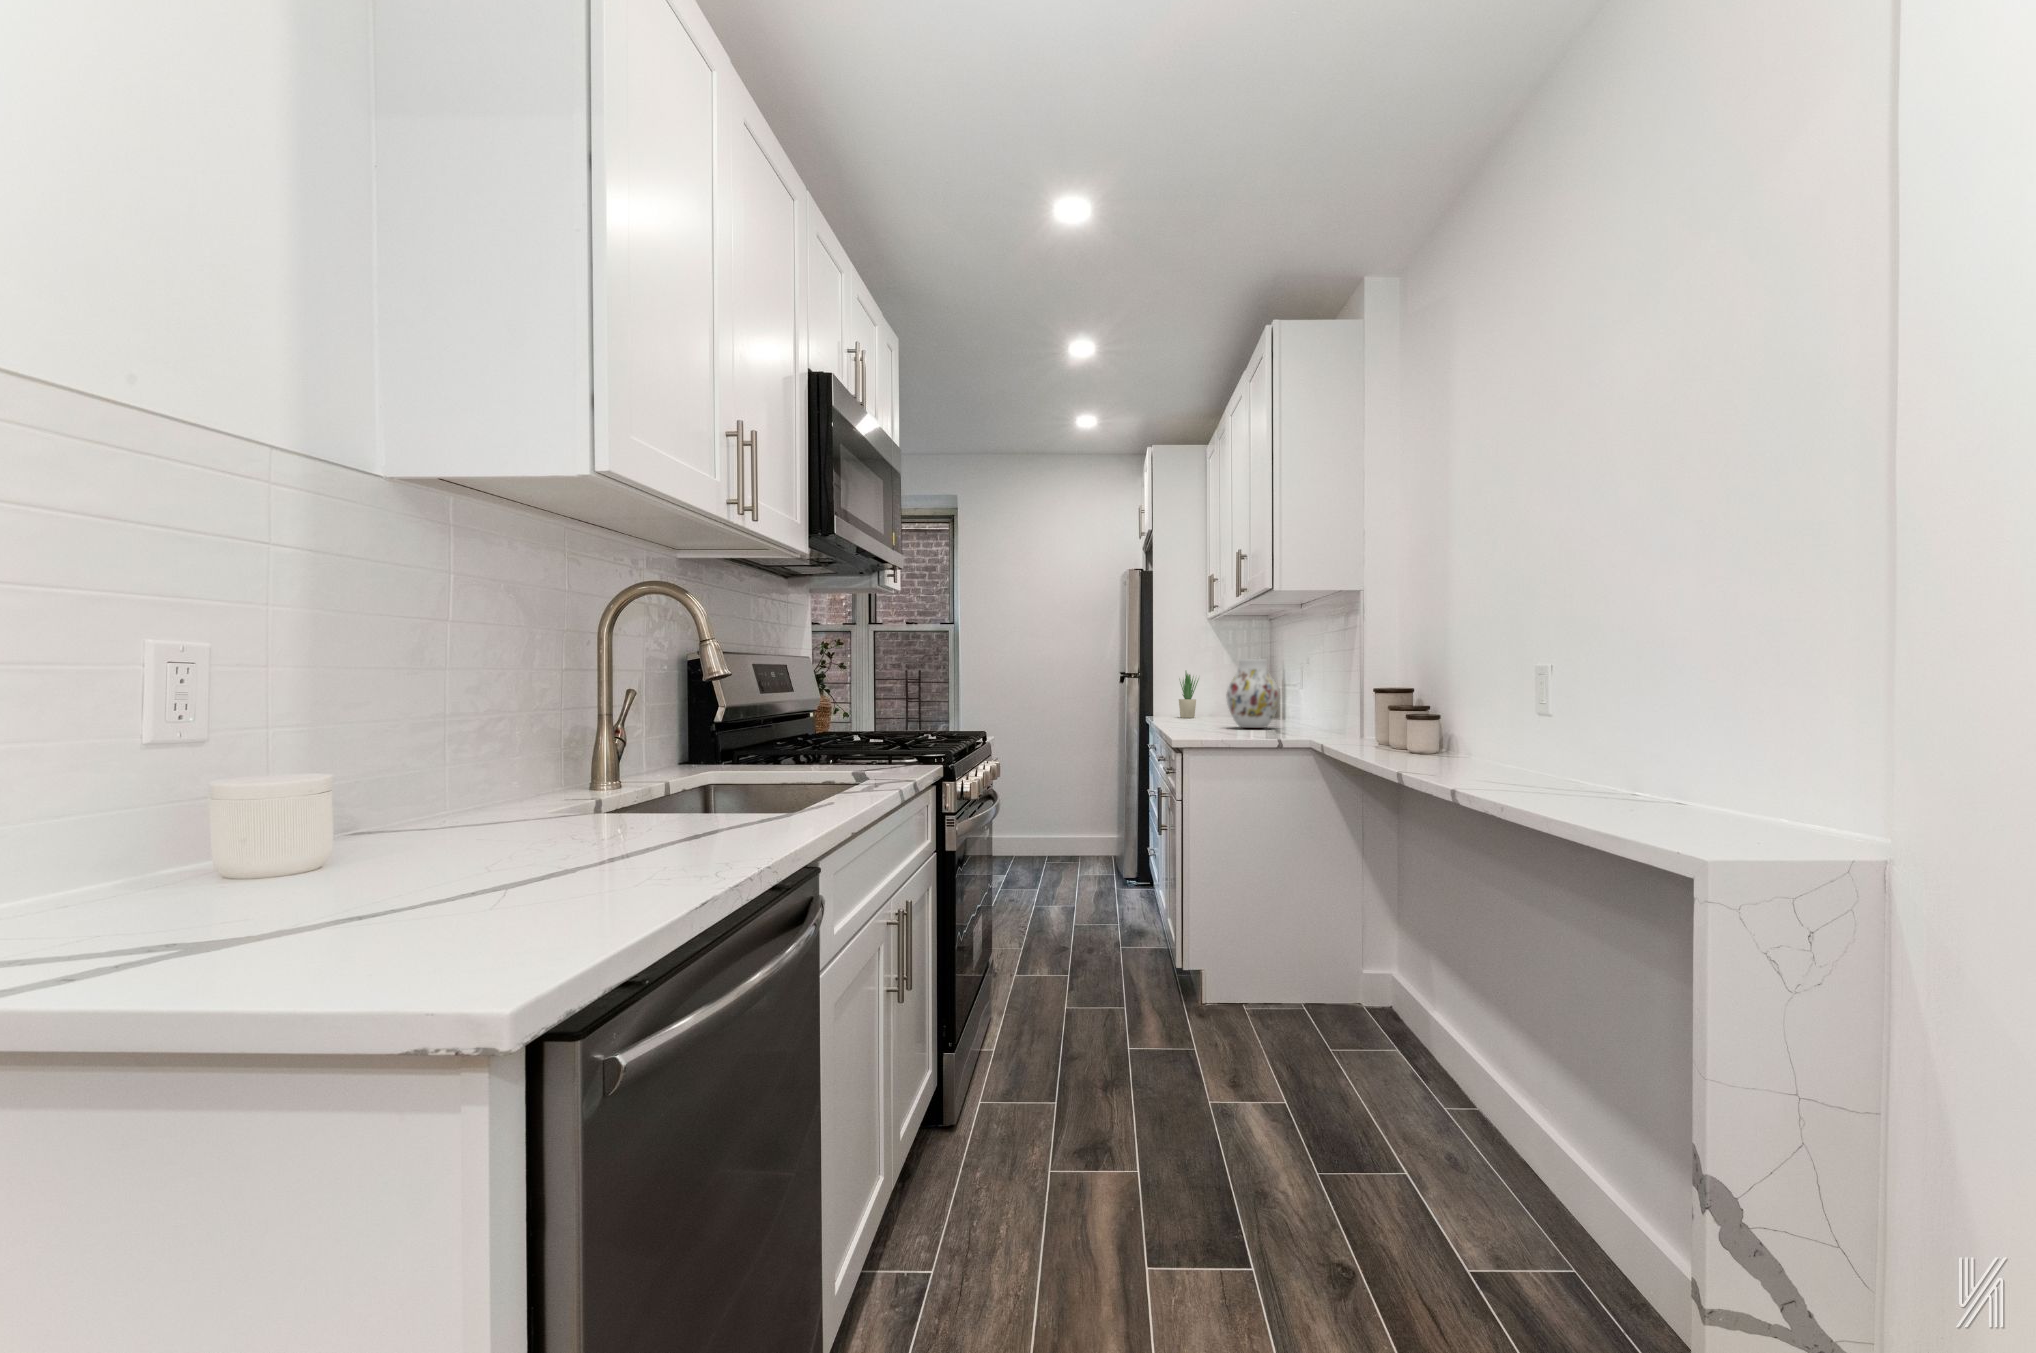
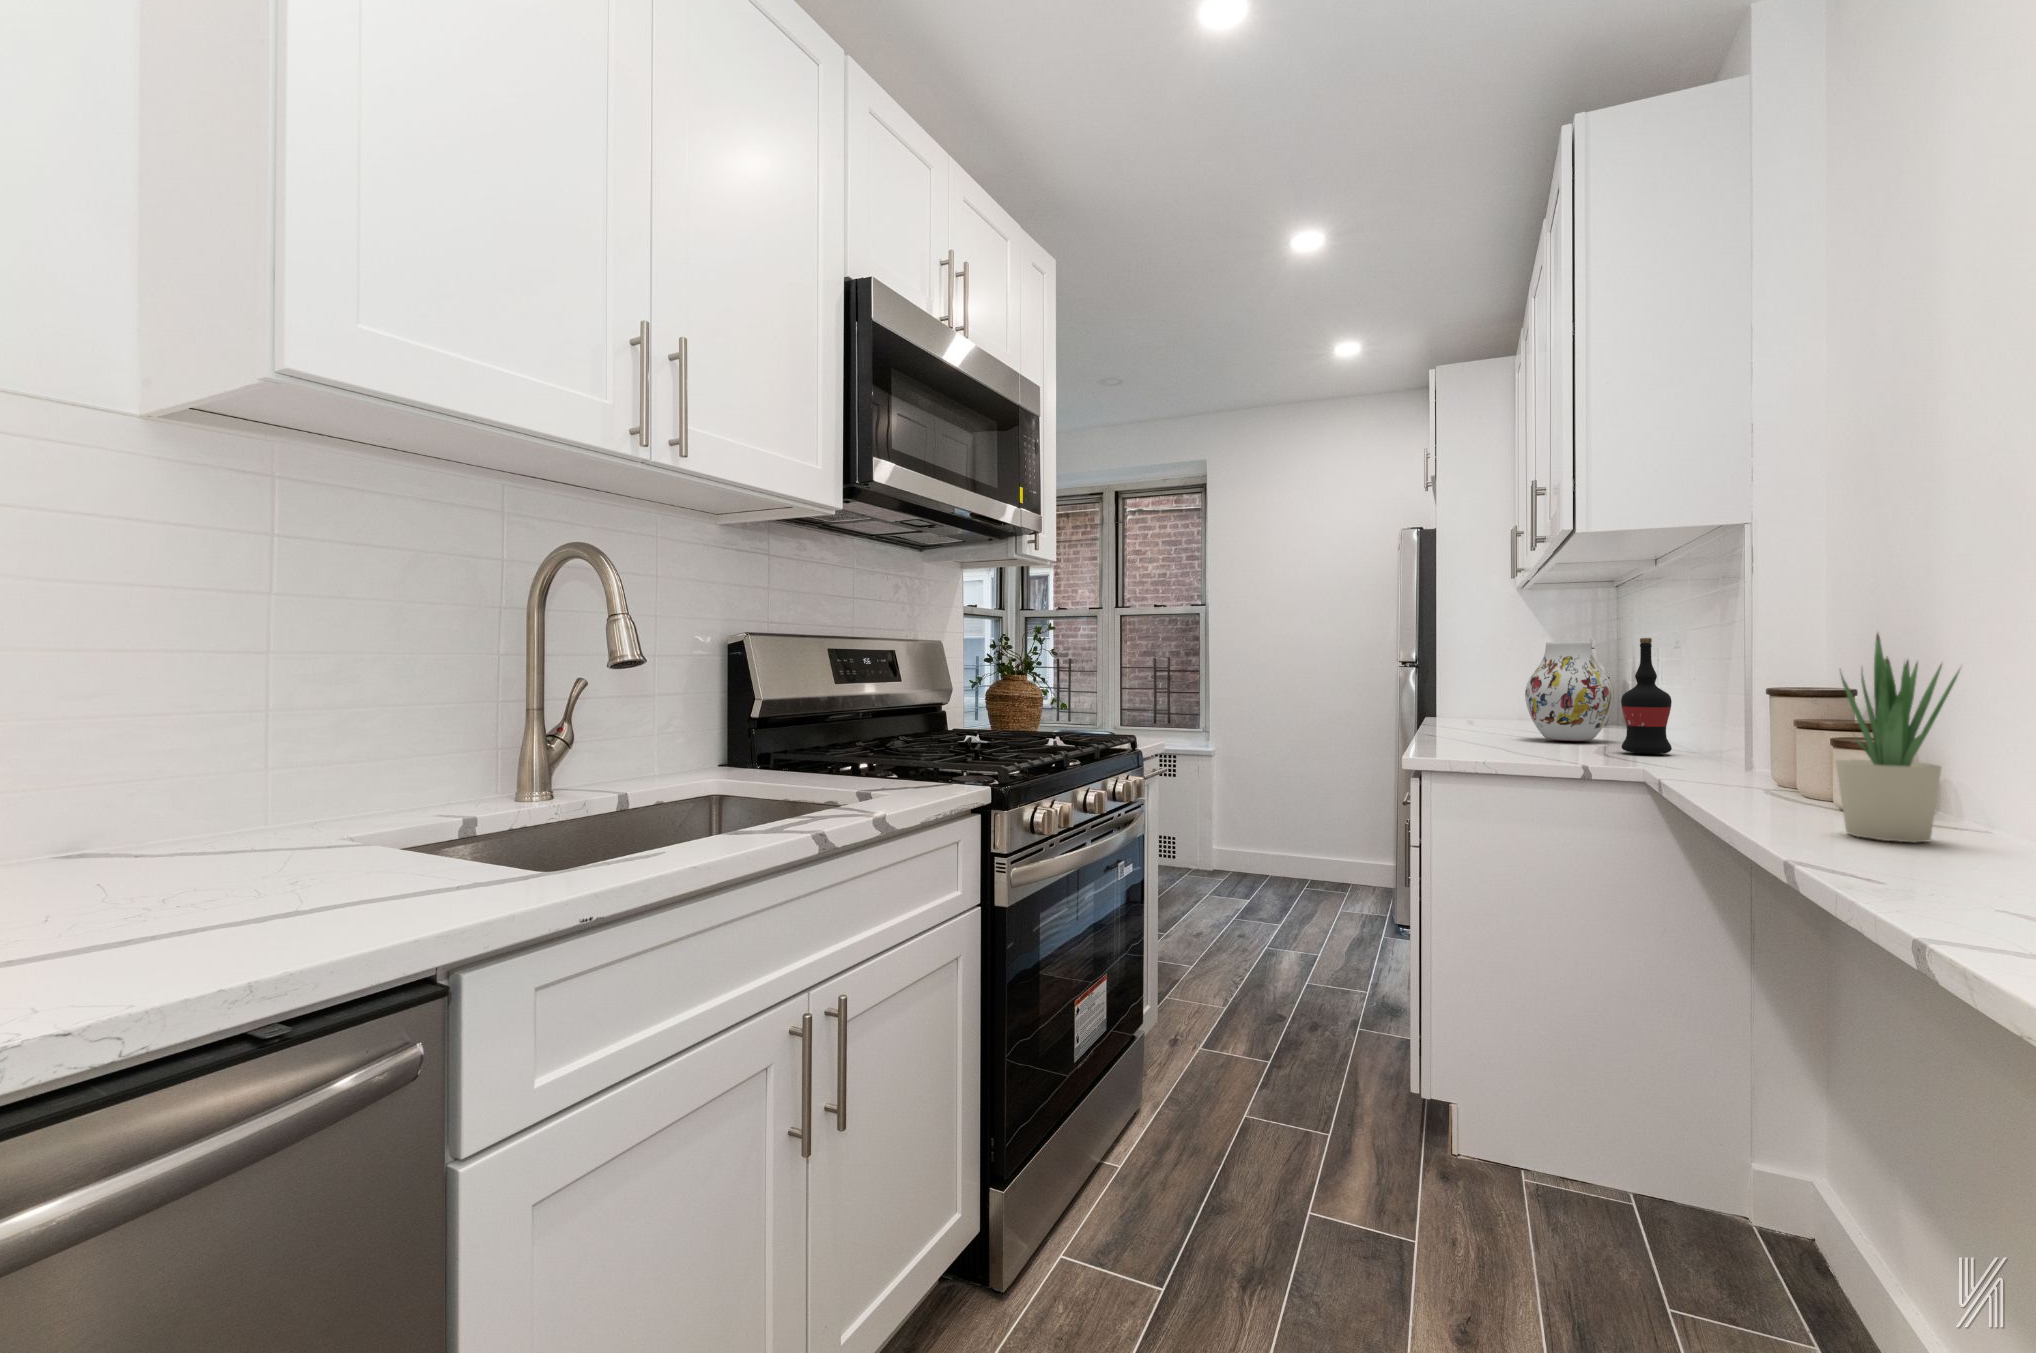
wine bottle: none [1289,658,1317,733] -> present [1621,638,1672,754]
potted plant: present [1179,671,1199,718] -> present [1836,633,1960,843]

